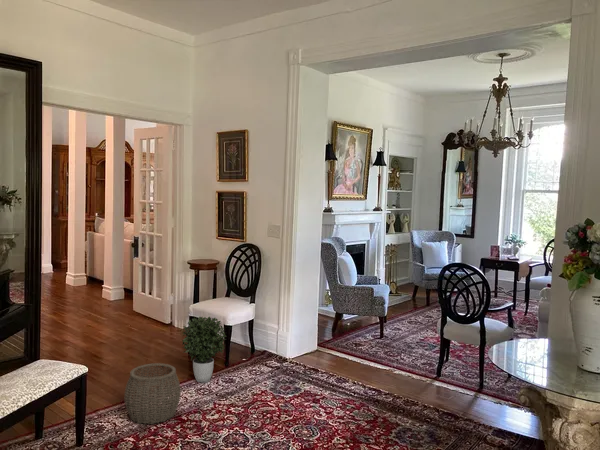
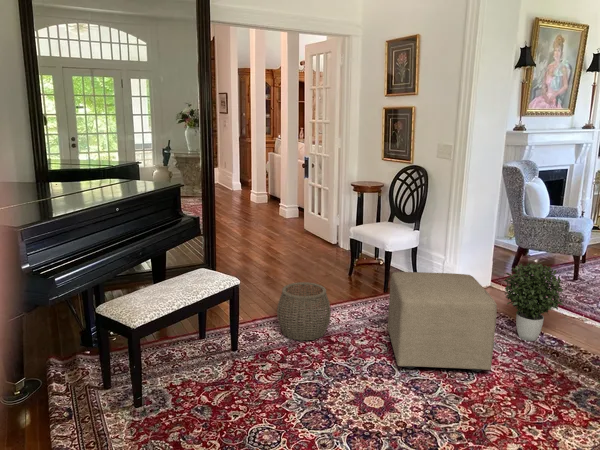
potted plant: present [182,317,226,382] -> present [504,263,563,341]
ottoman: none [236,341,331,434] -> present [388,272,497,372]

